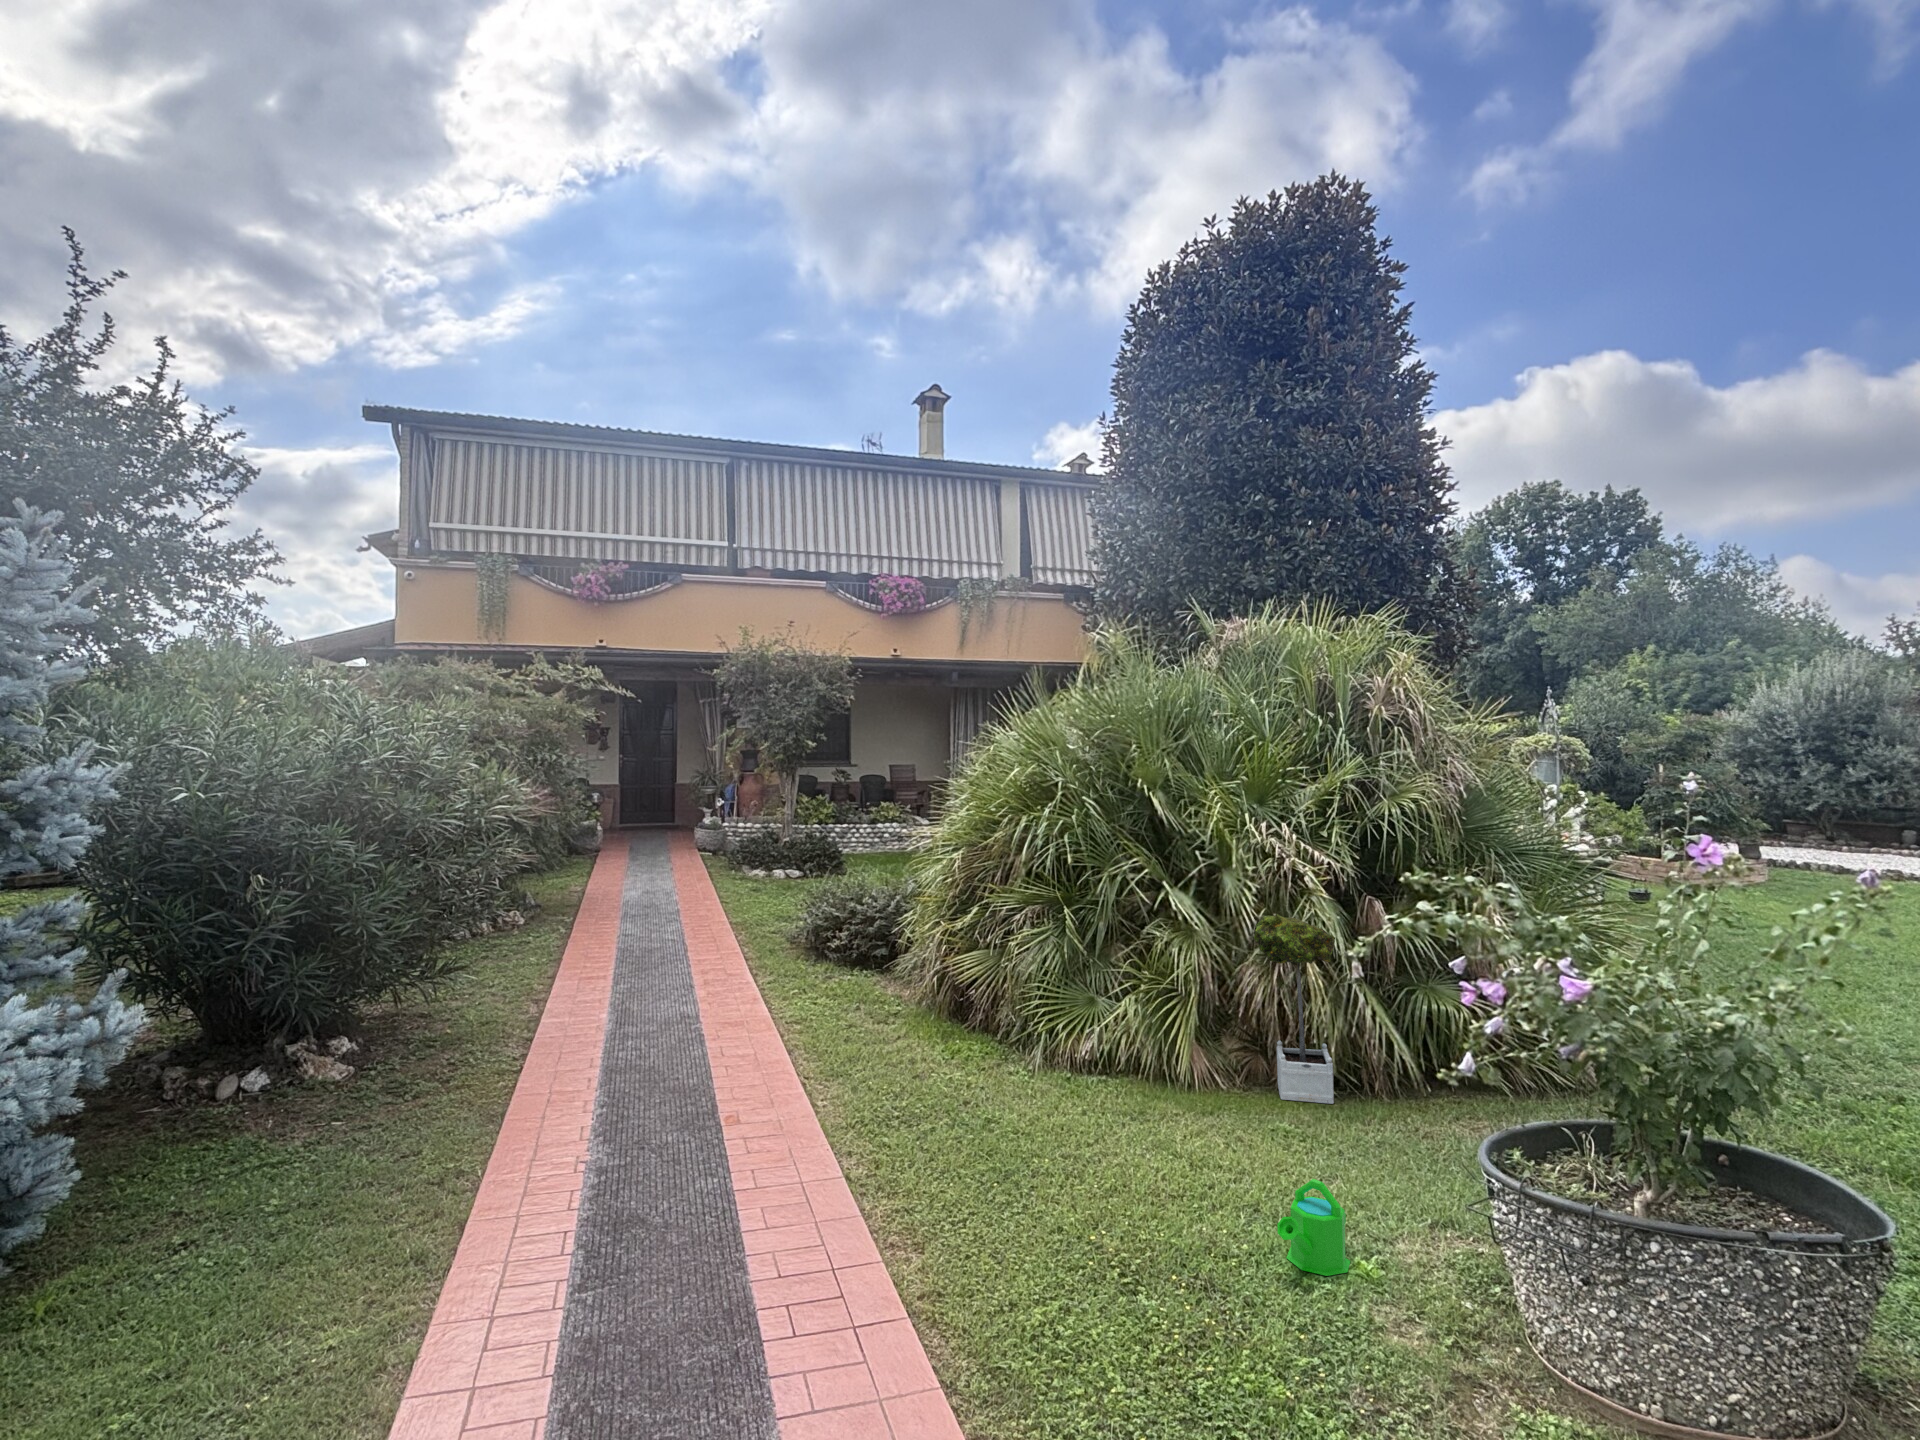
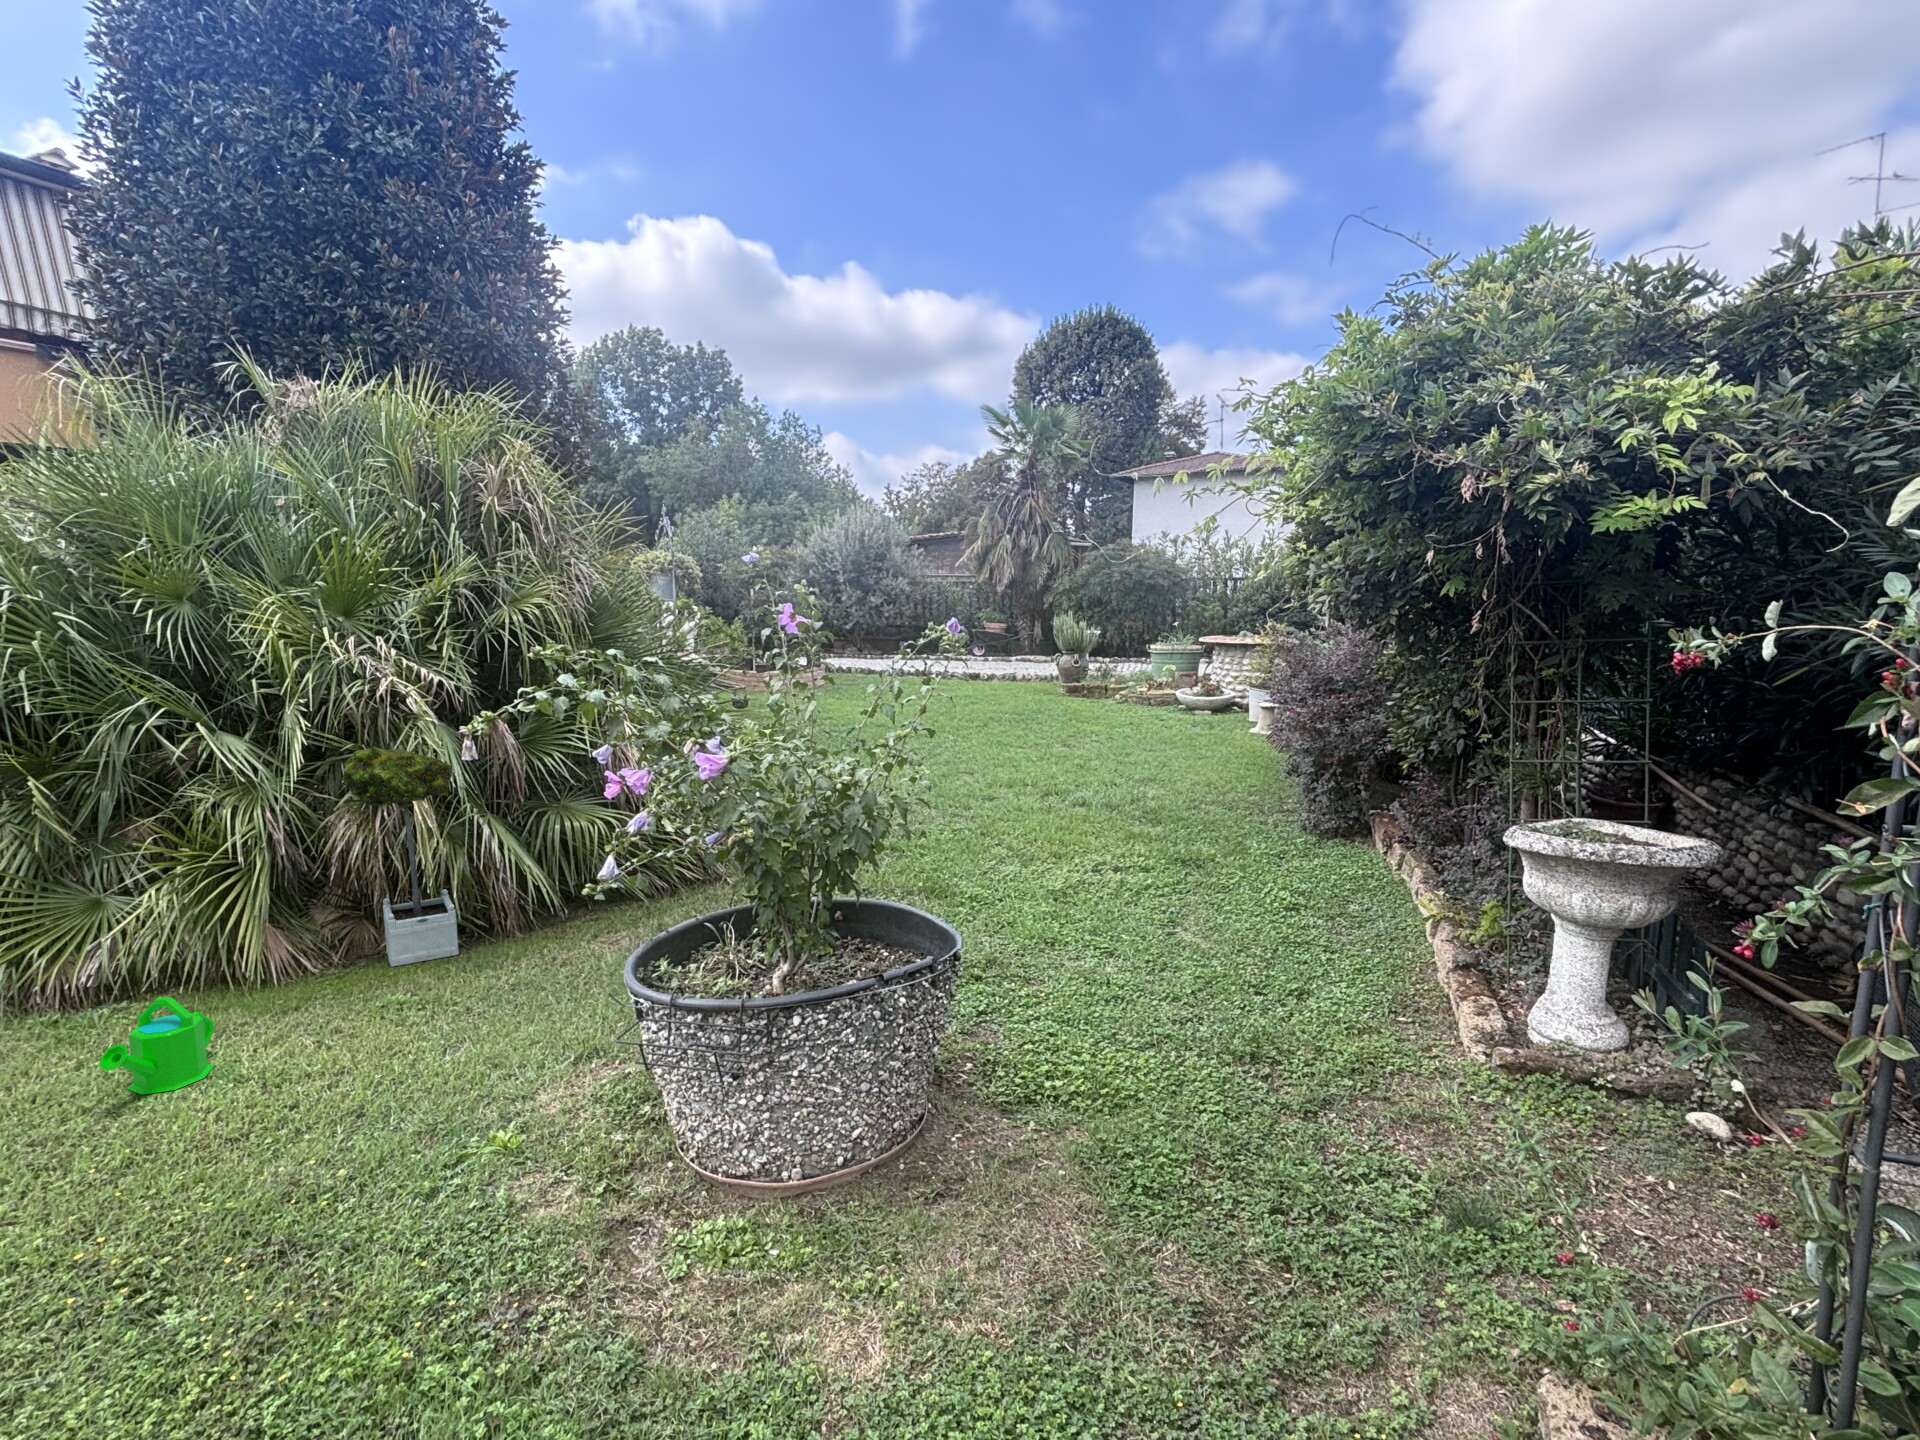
watering can: present [1277,1179,1350,1276] -> present [100,997,215,1095]

